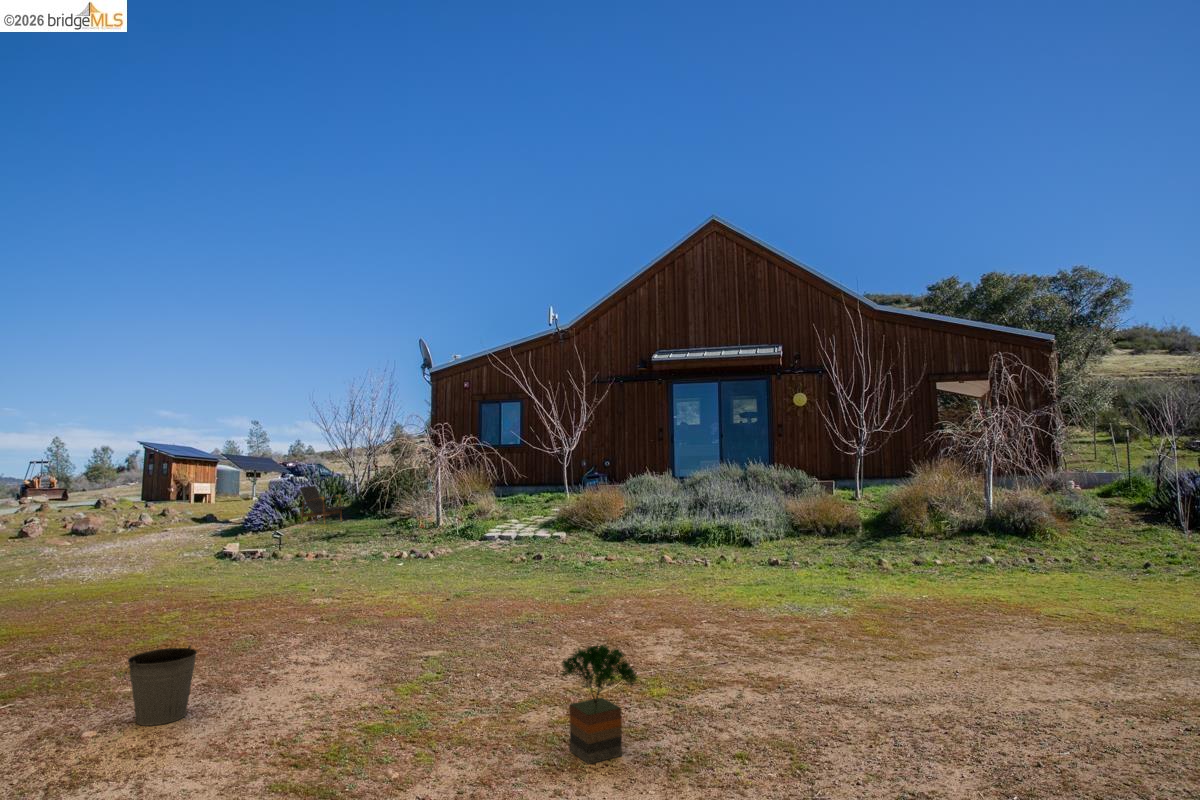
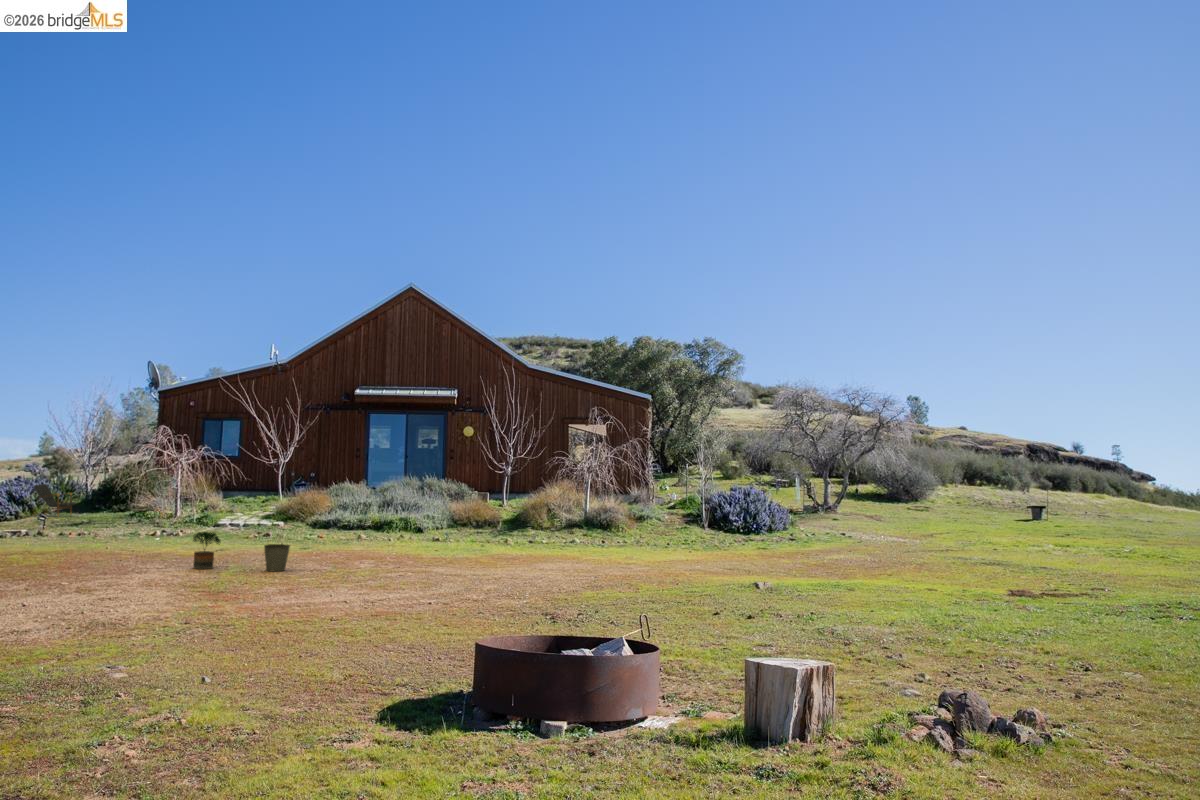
bucket: present [124,645,197,726] -> present [264,544,290,571]
potted tree: present [561,645,637,764] -> present [193,532,220,569]

